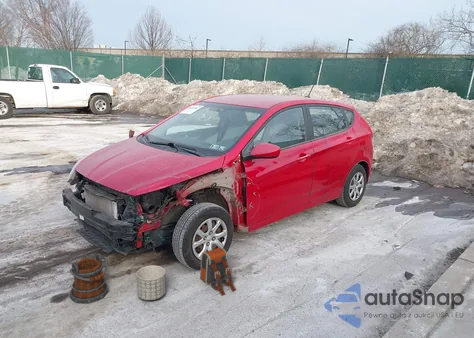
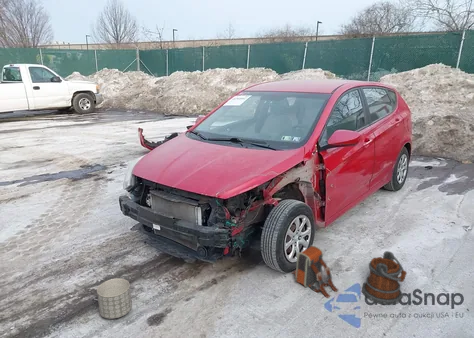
bucket: present [69,253,109,304] -> present [362,251,407,305]
planter: present [137,265,165,300] -> present [97,279,132,319]

